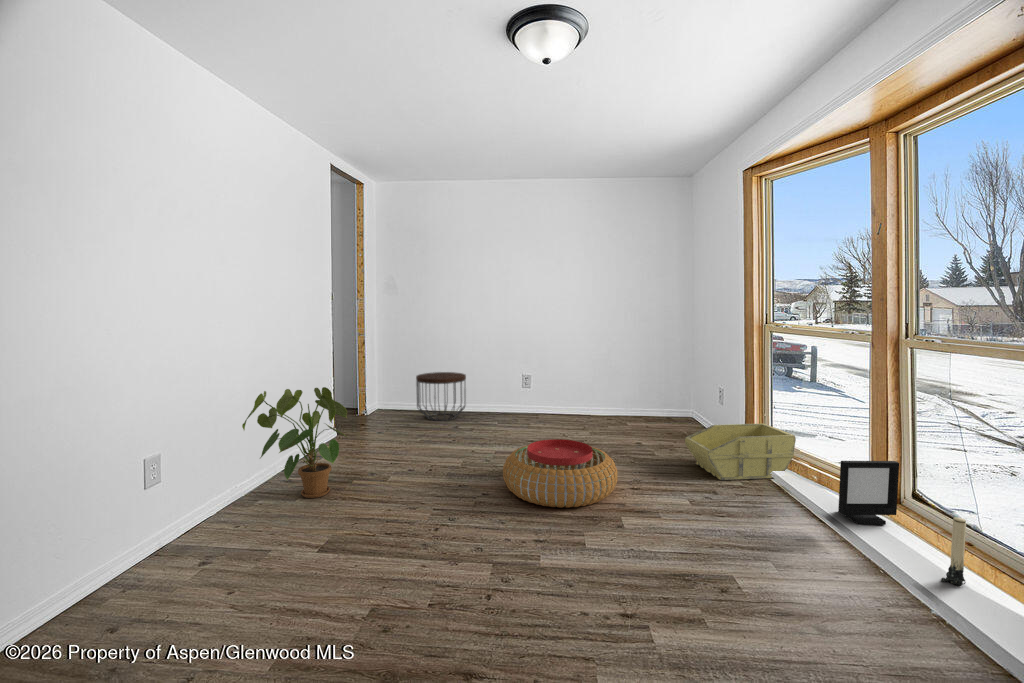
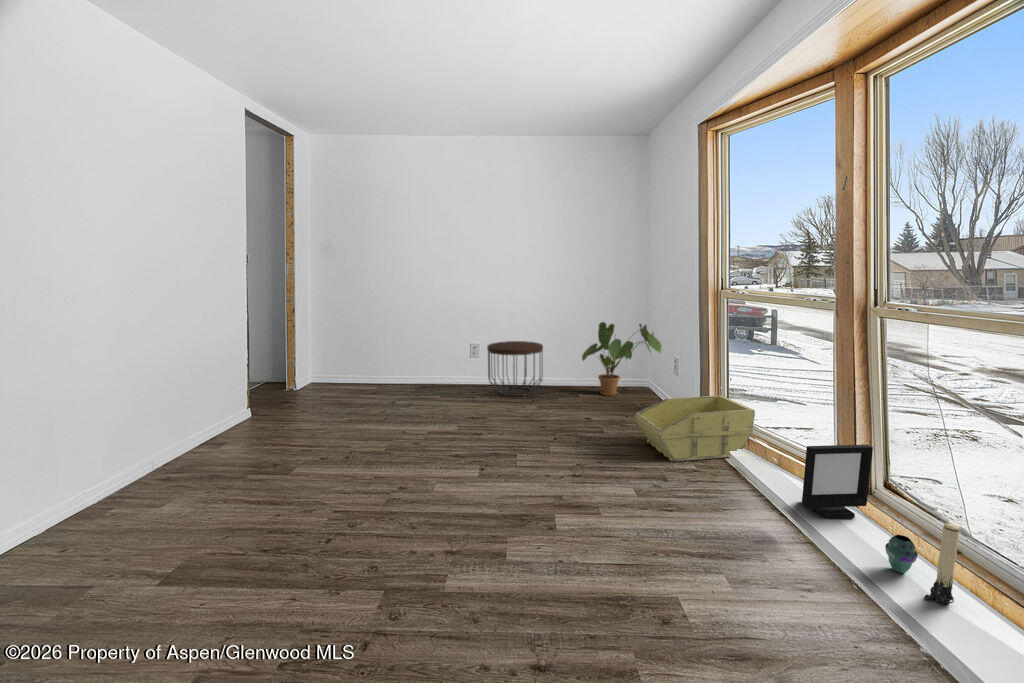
side table: present [416,372,466,421] -> present [487,341,543,396]
house plant: present [242,387,347,498] -> present [582,322,662,396]
pouf: present [503,439,618,508] -> none [422,421,555,505]
vase: none [909,531,936,564] -> present [885,535,918,573]

